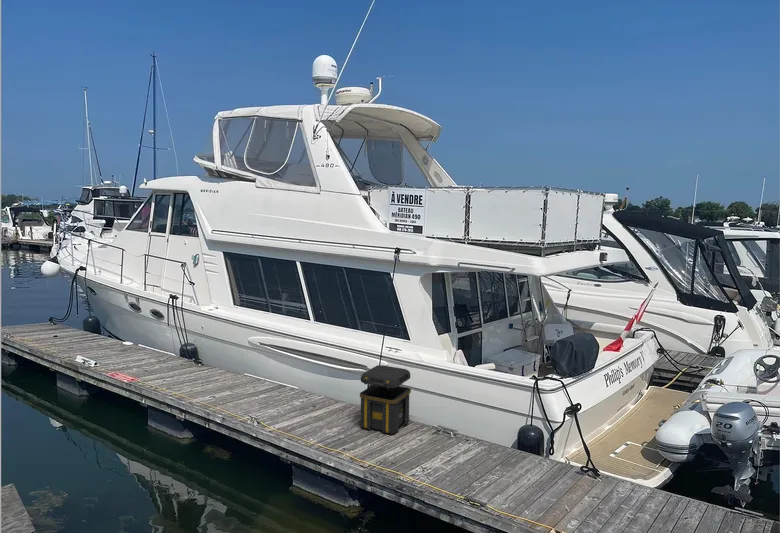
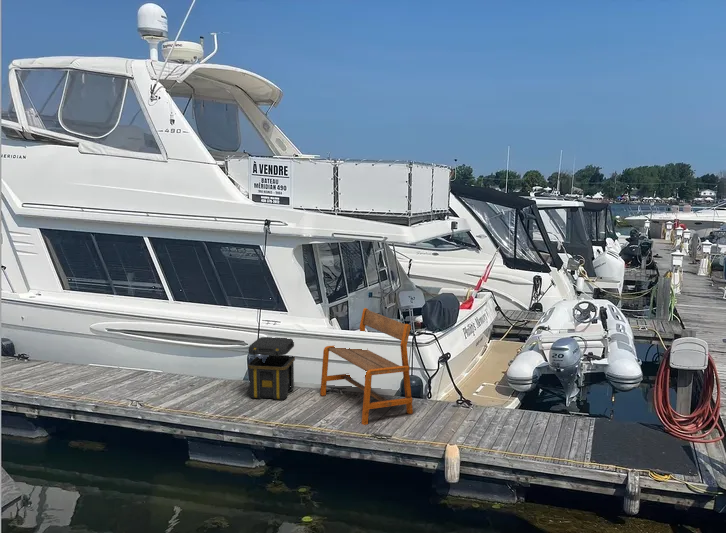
bench: none [433,345,527,482] -> present [320,308,413,425]

